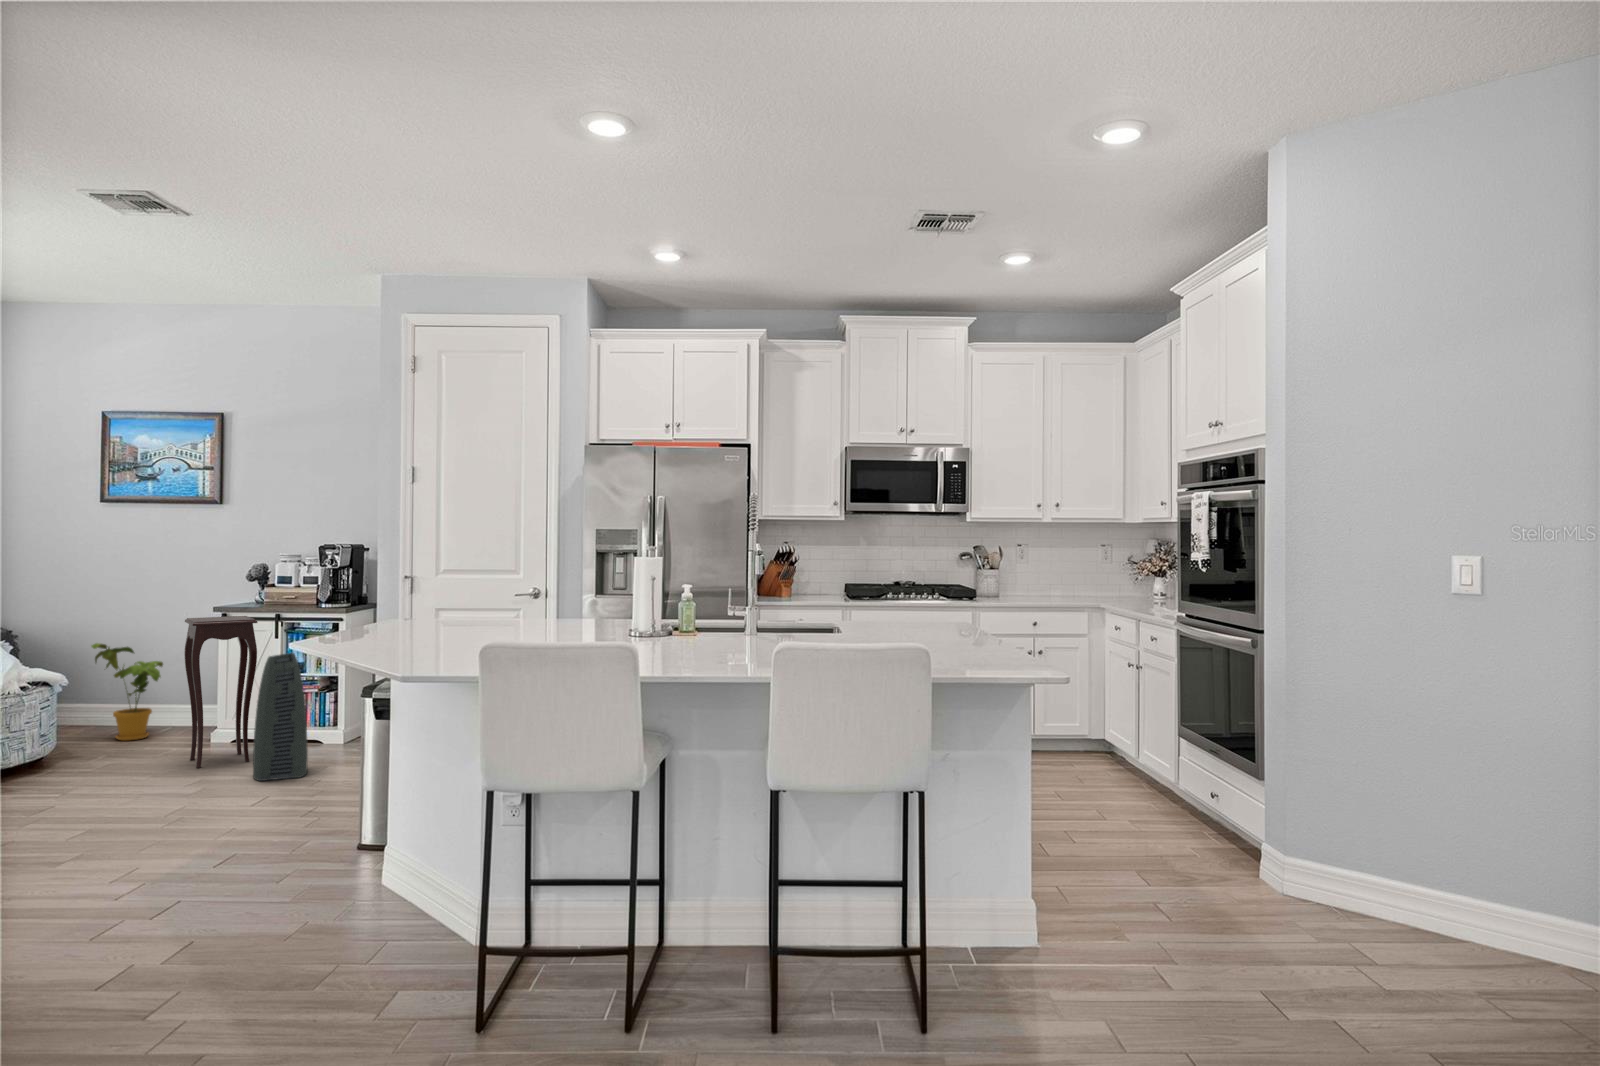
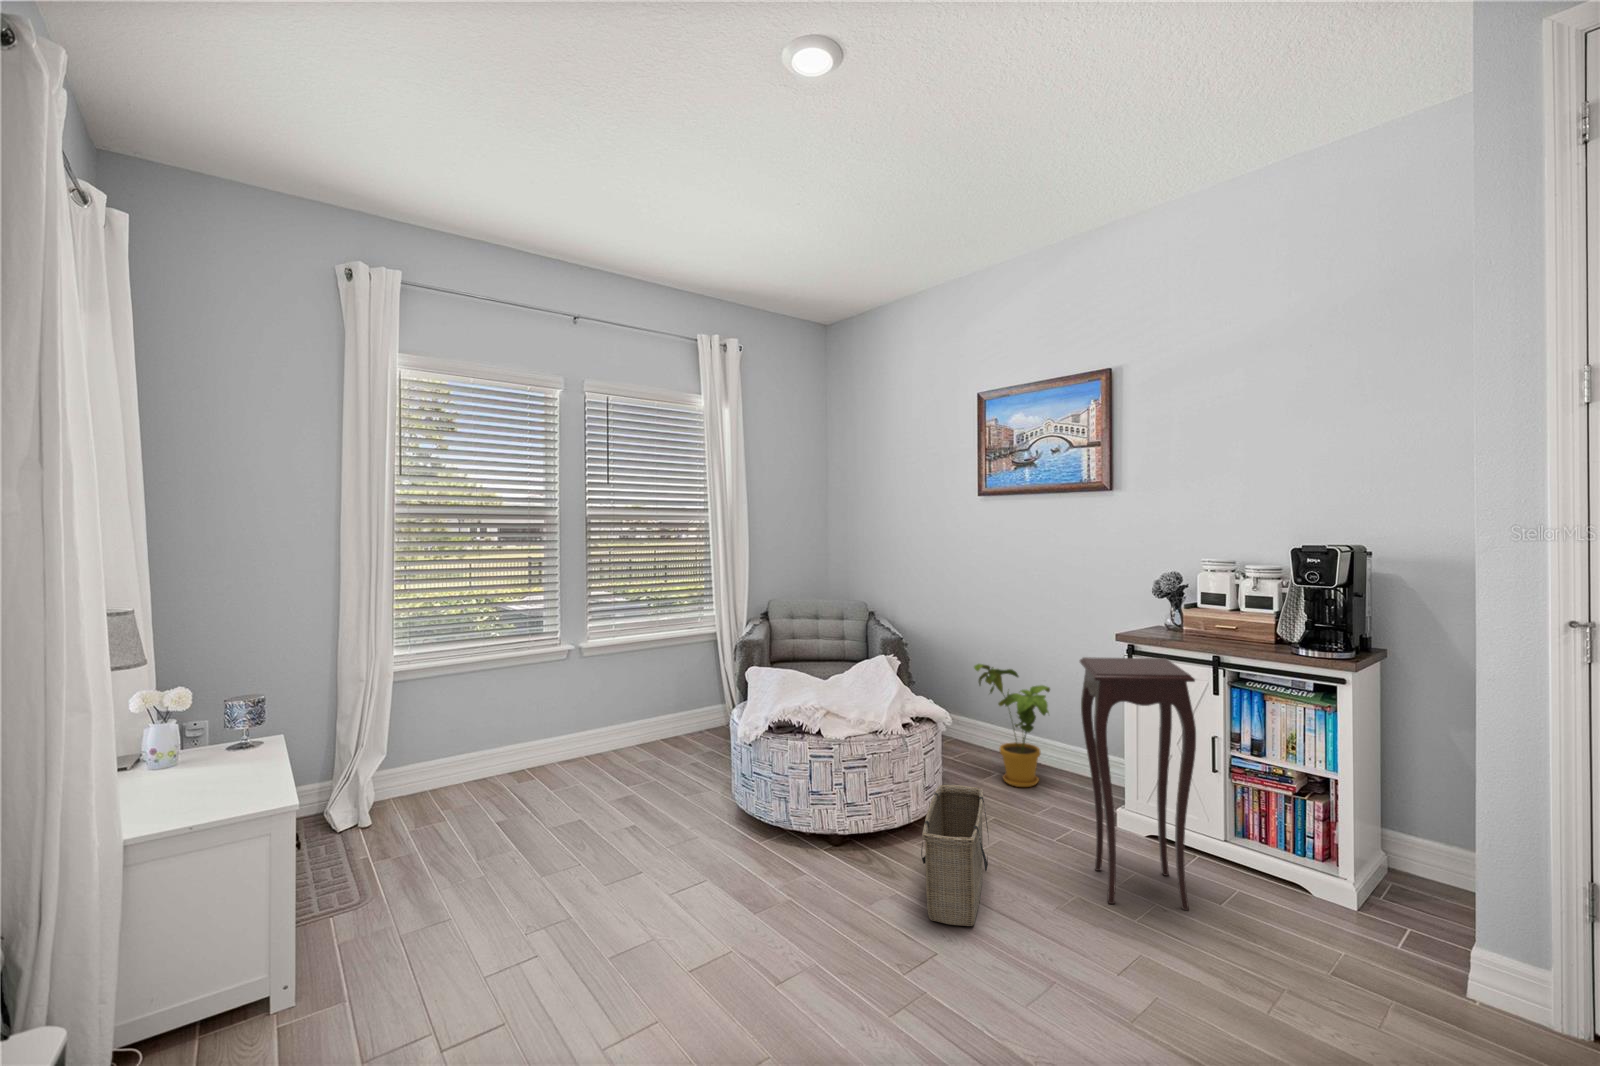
air purifier: present [253,652,308,781] -> none [1213,759,1329,1037]
basket: none [52,716,108,793] -> present [921,785,988,926]

